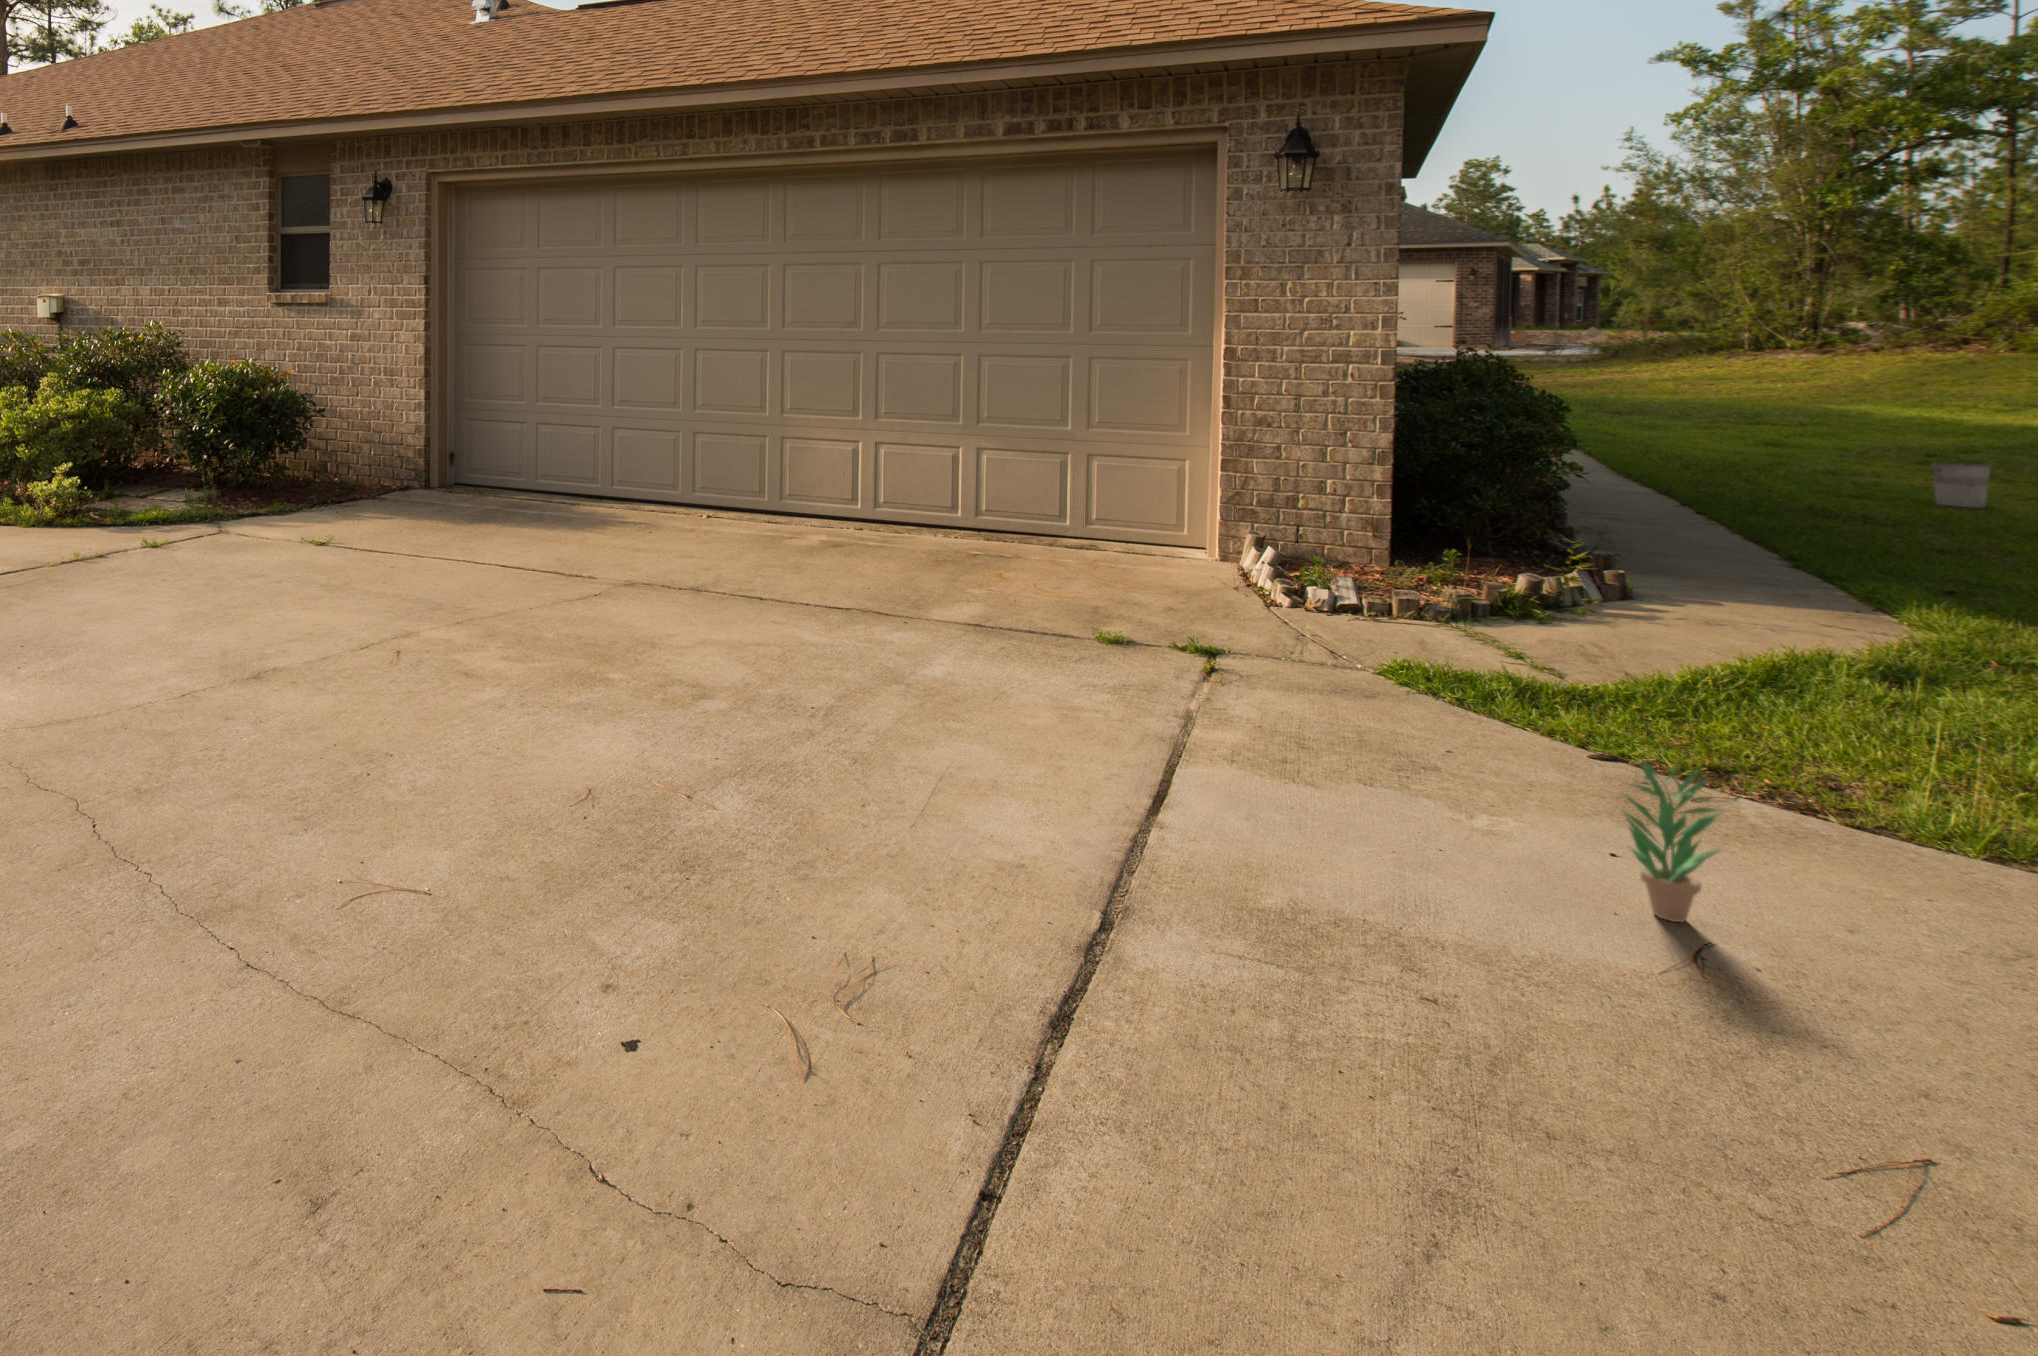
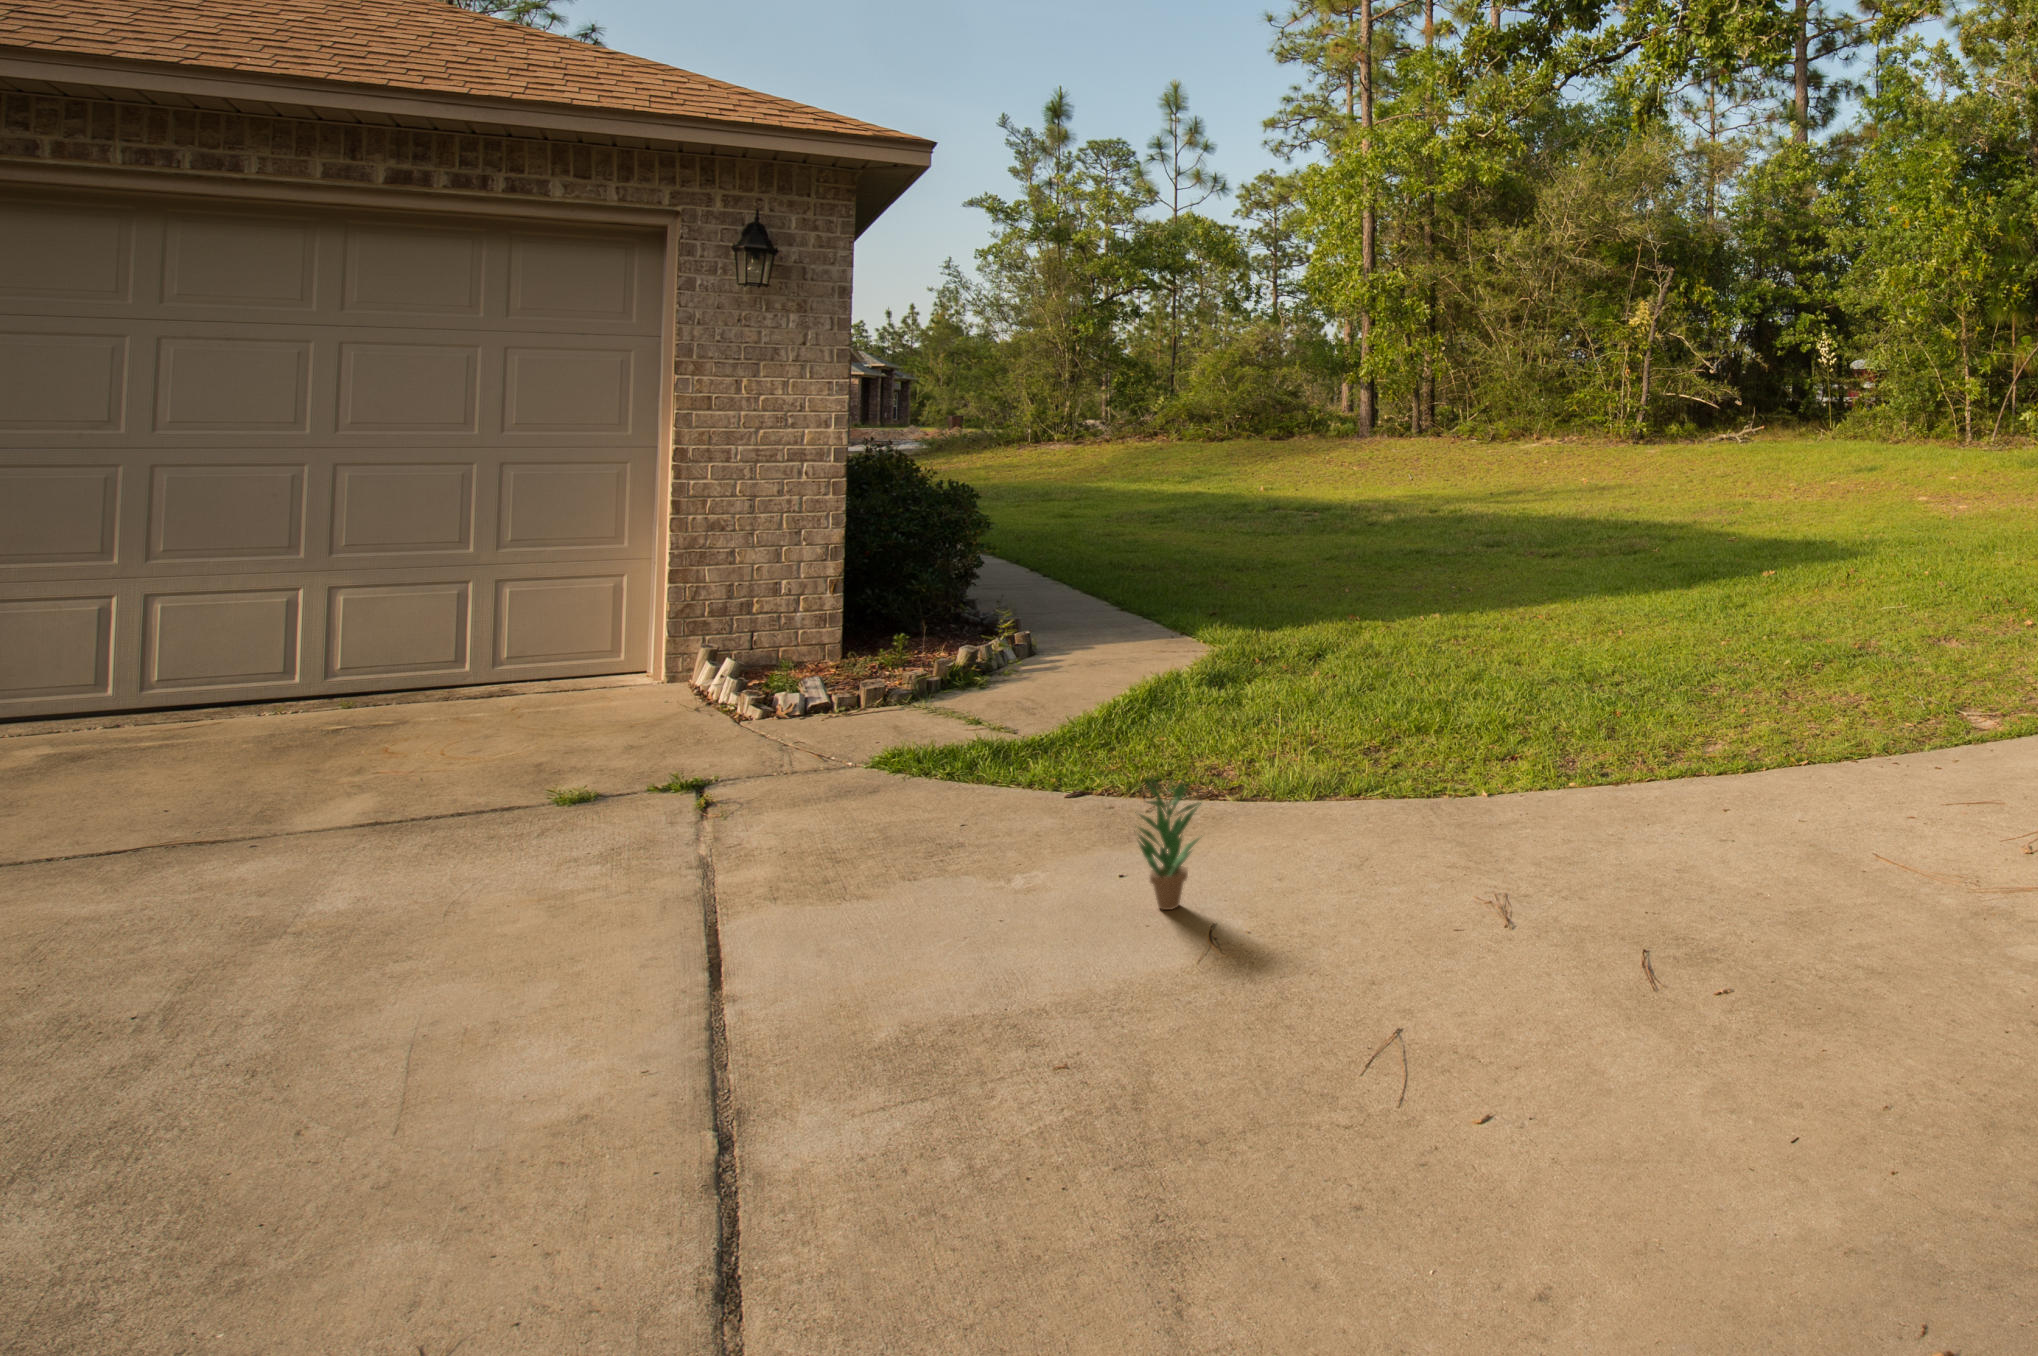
bucket: present [1931,462,1996,508] -> none [1171,515,1204,547]

